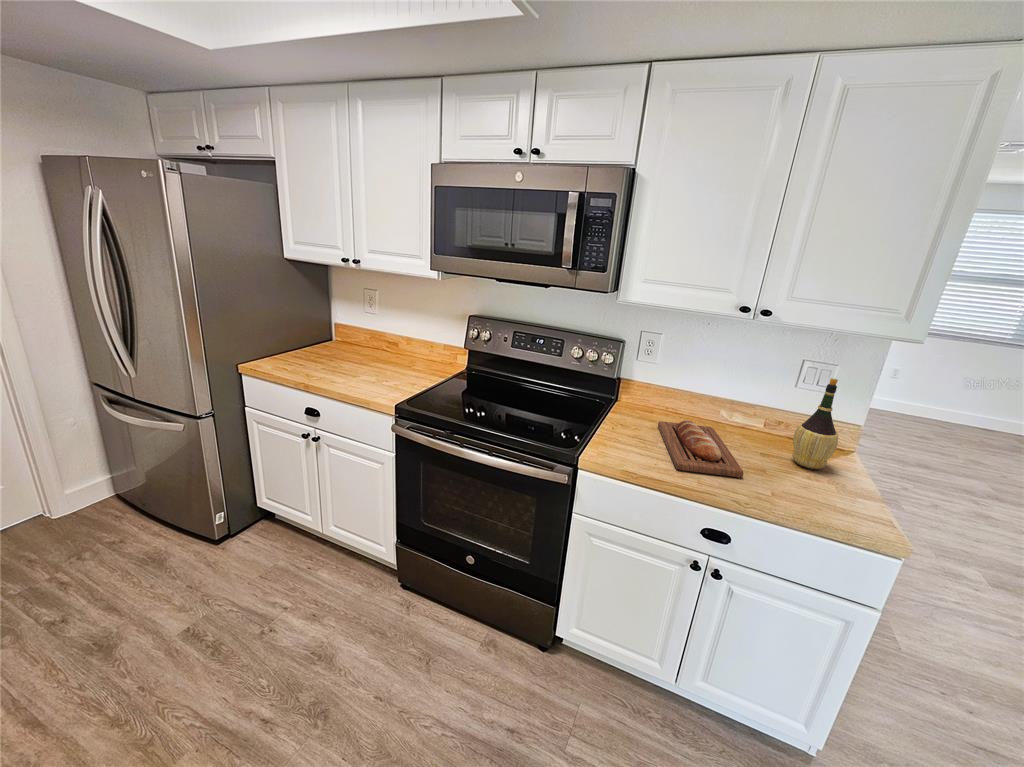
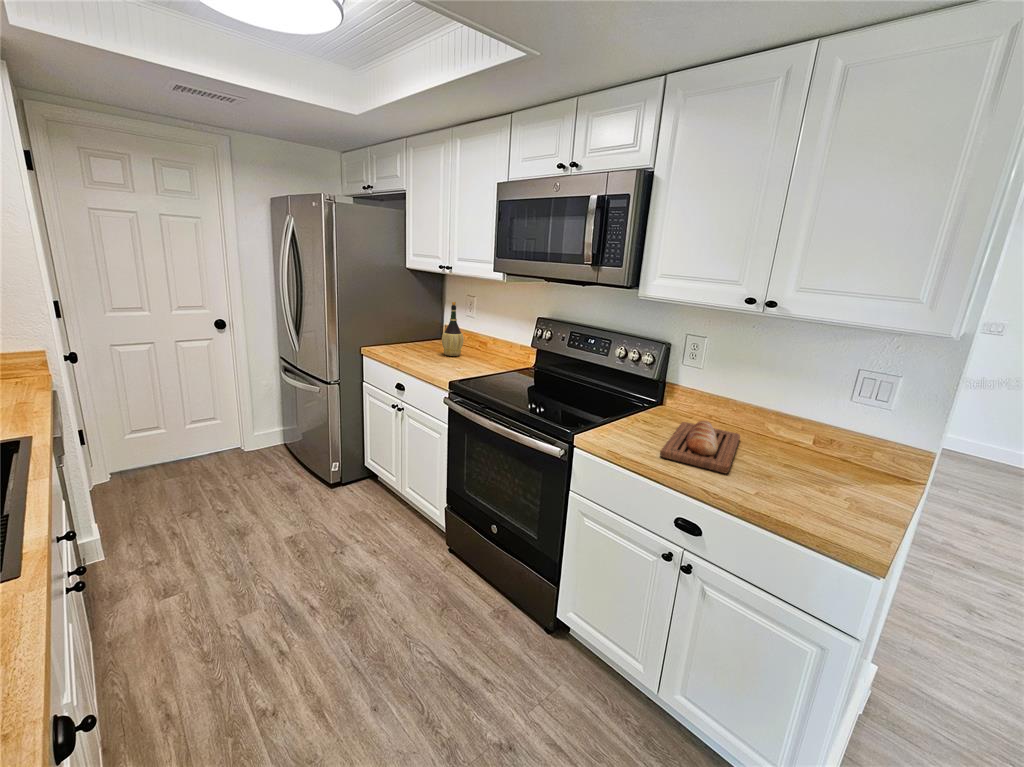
wine bottle: present [792,378,838,469] -> present [442,302,464,356]

